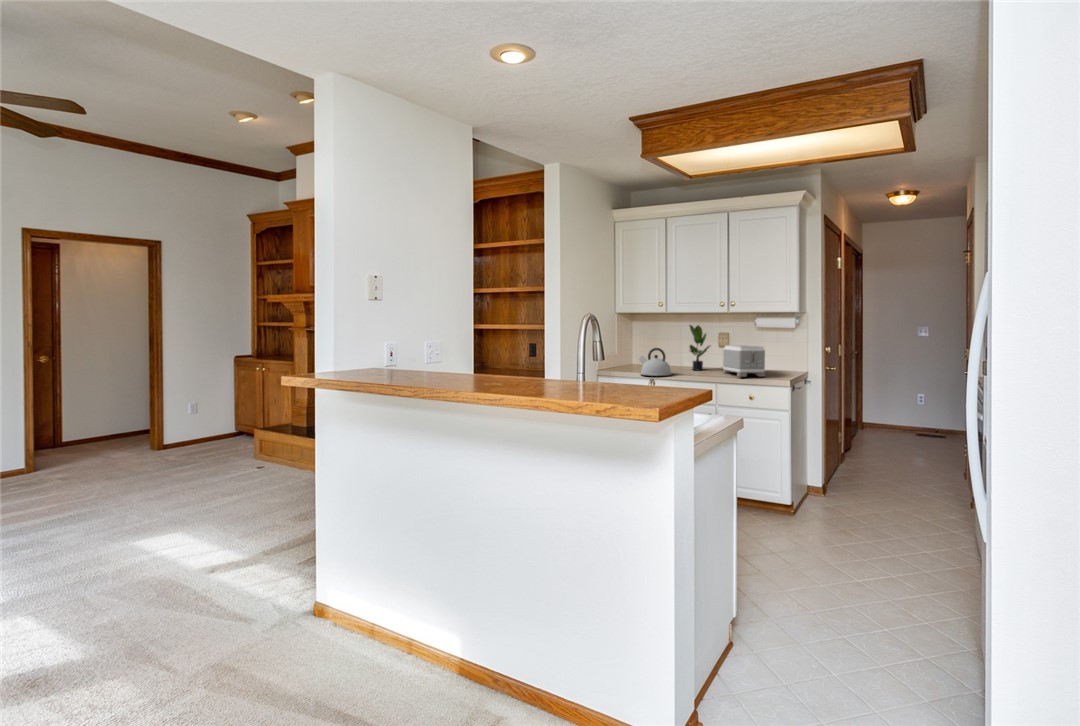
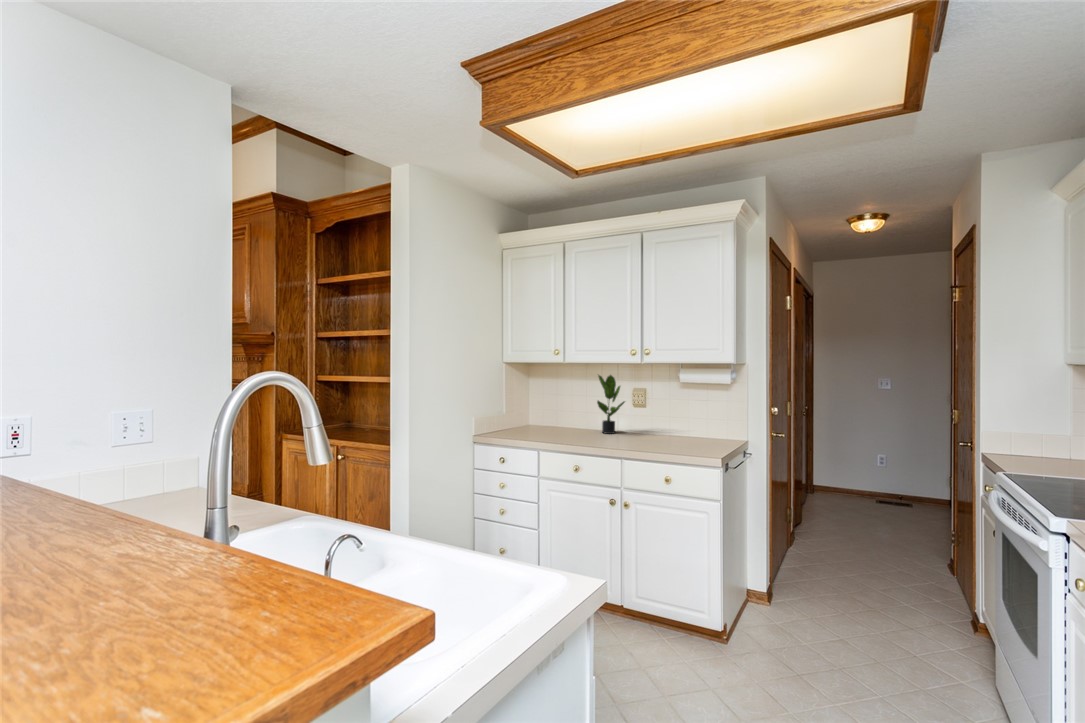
toaster: present [722,345,766,377] -> none [637,403,691,449]
kettle: present [639,348,671,376] -> none [530,404,571,442]

